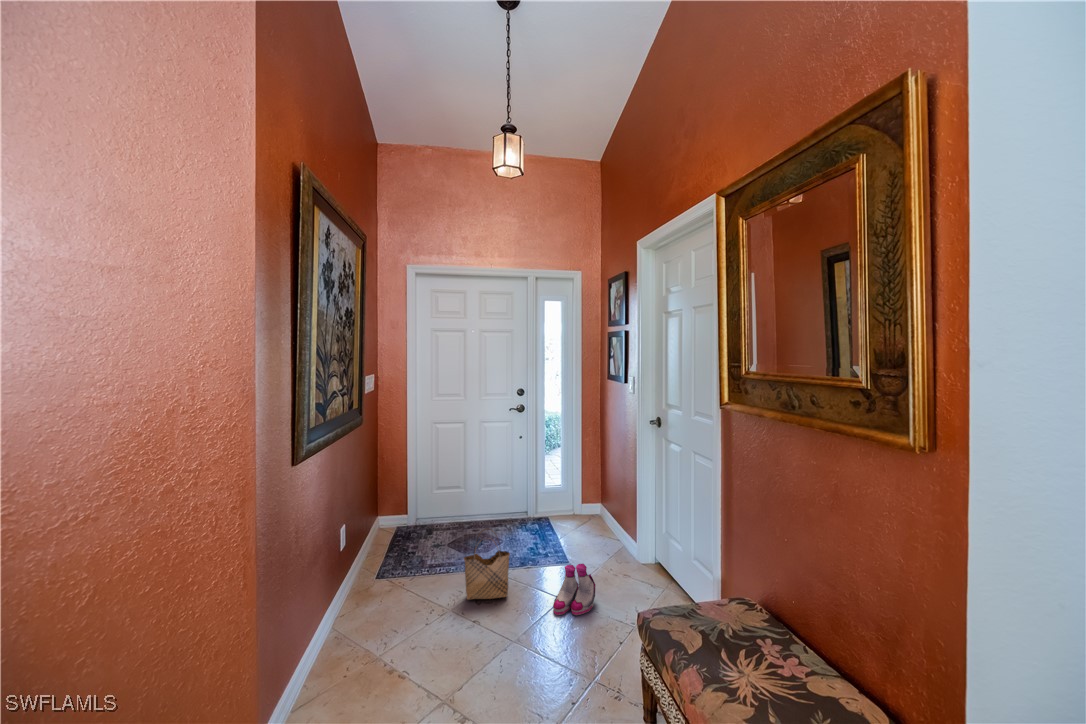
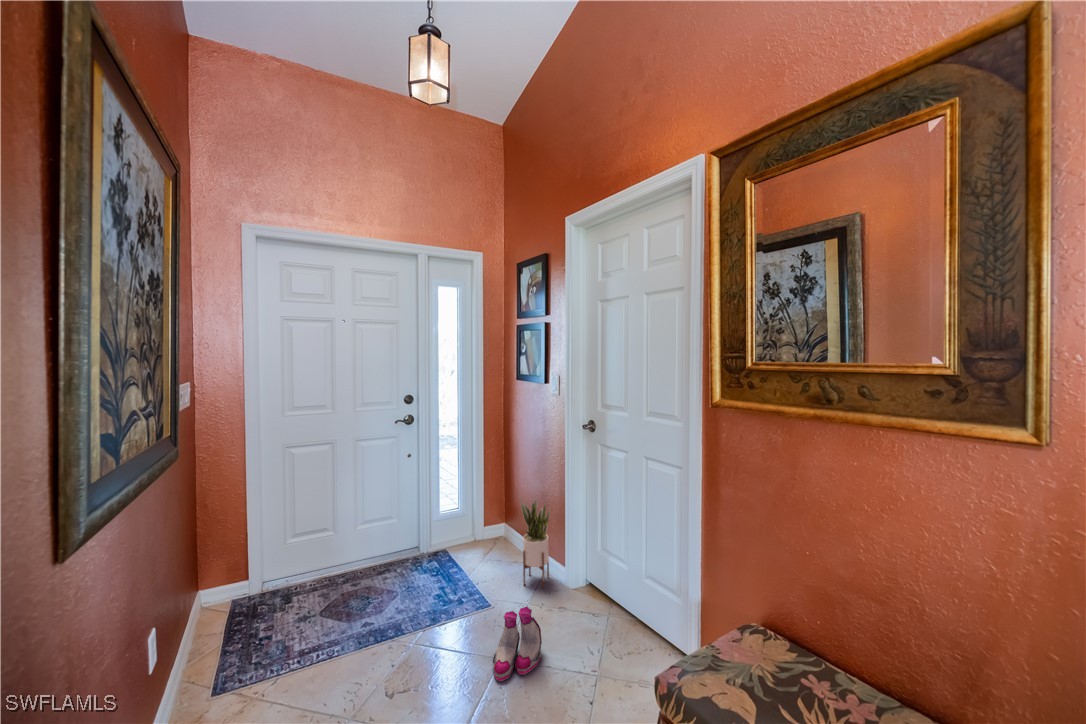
potted plant: none [598,476,623,559] -> present [519,495,550,587]
woven basket: present [464,529,510,600] -> none [364,586,429,694]

